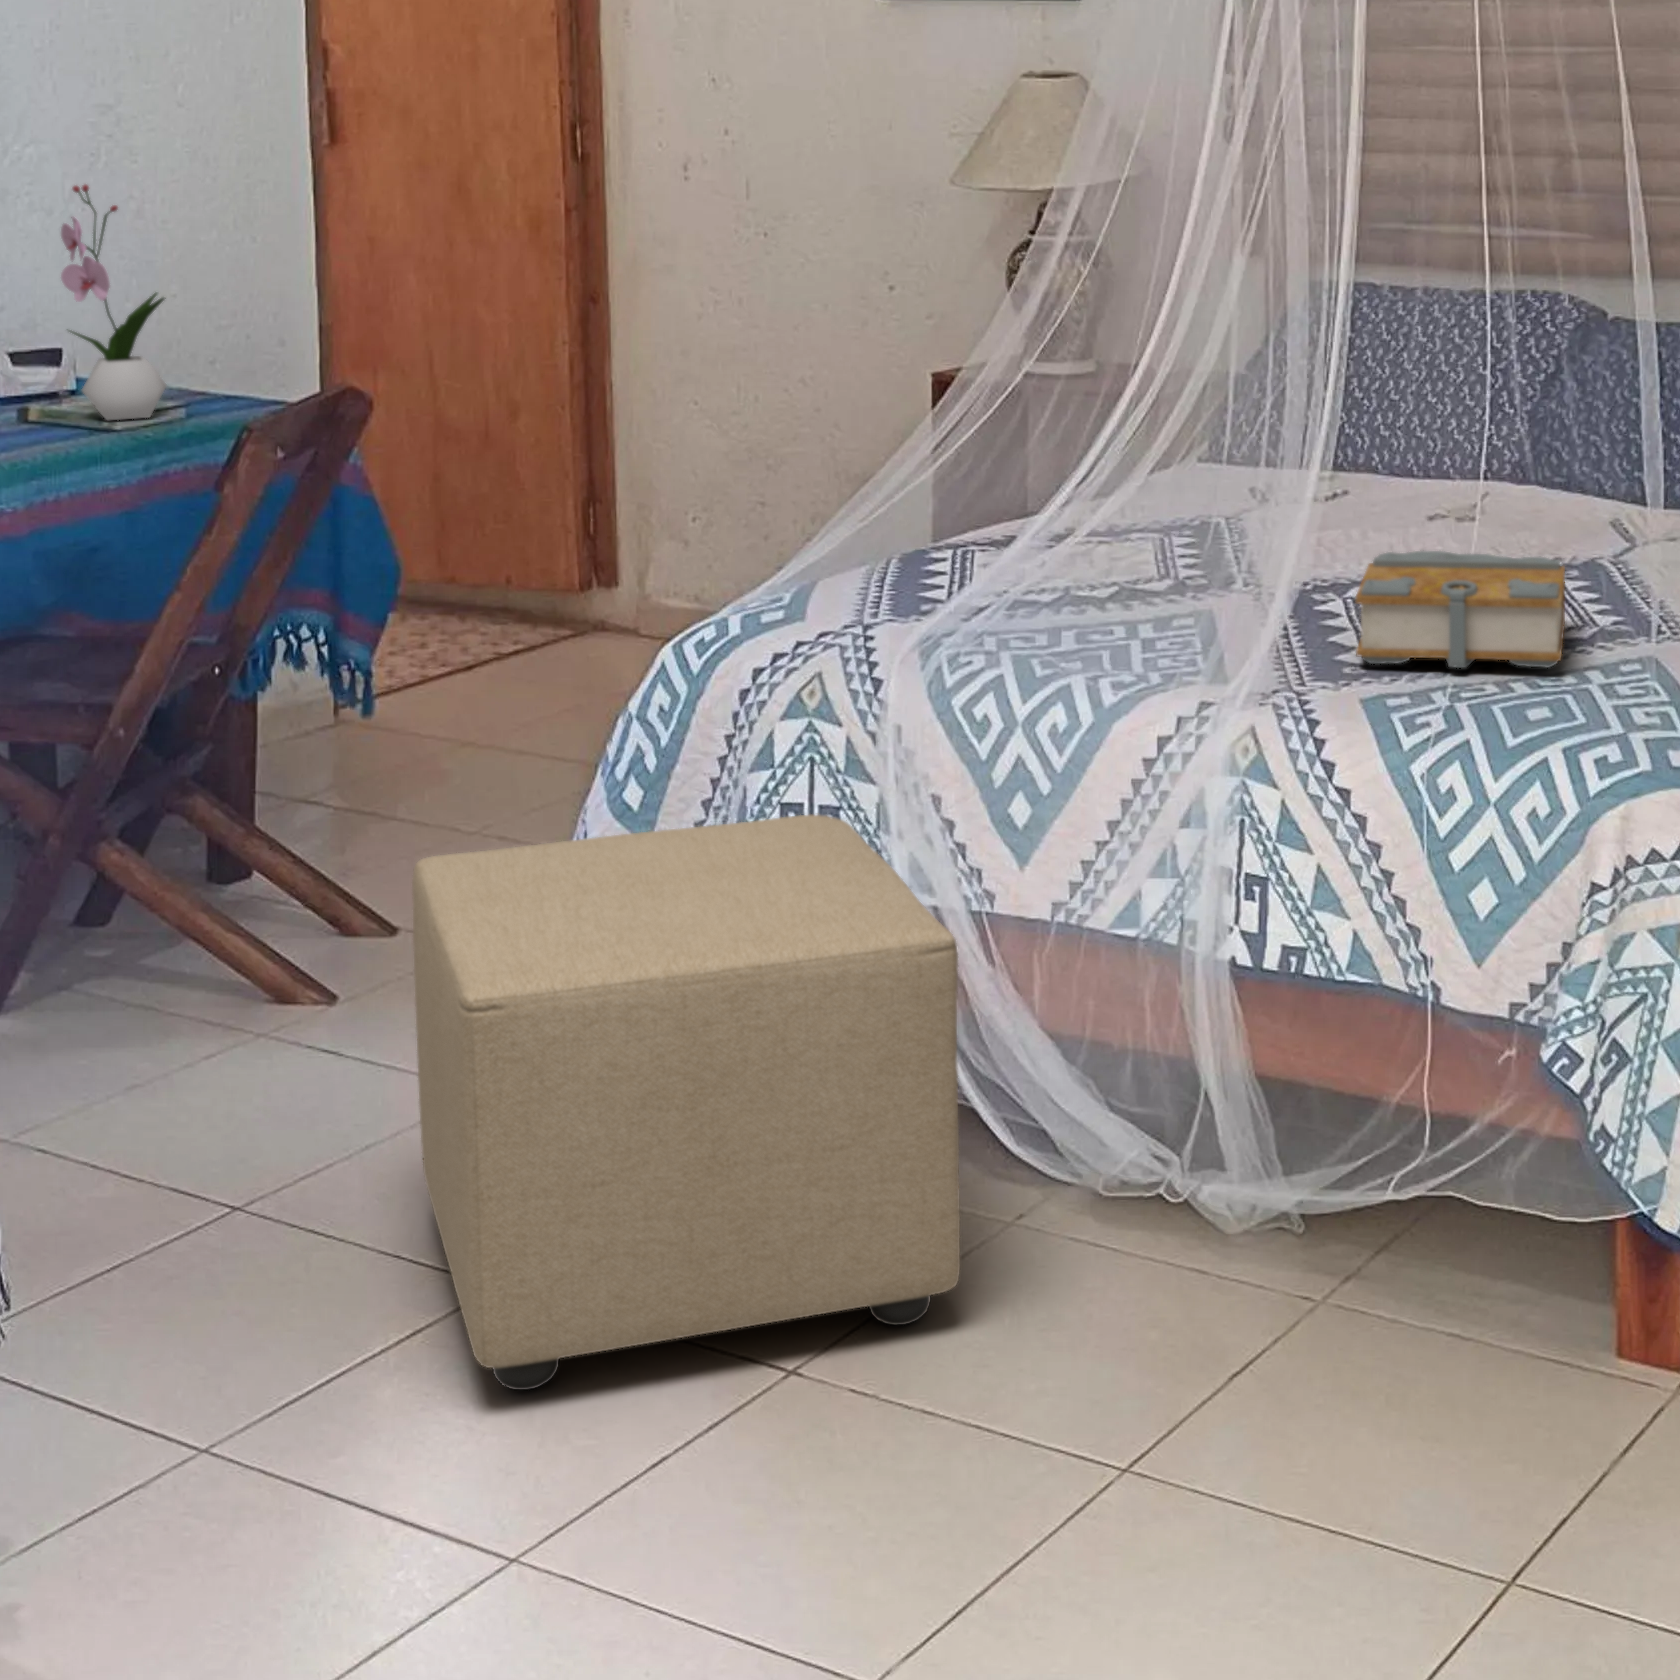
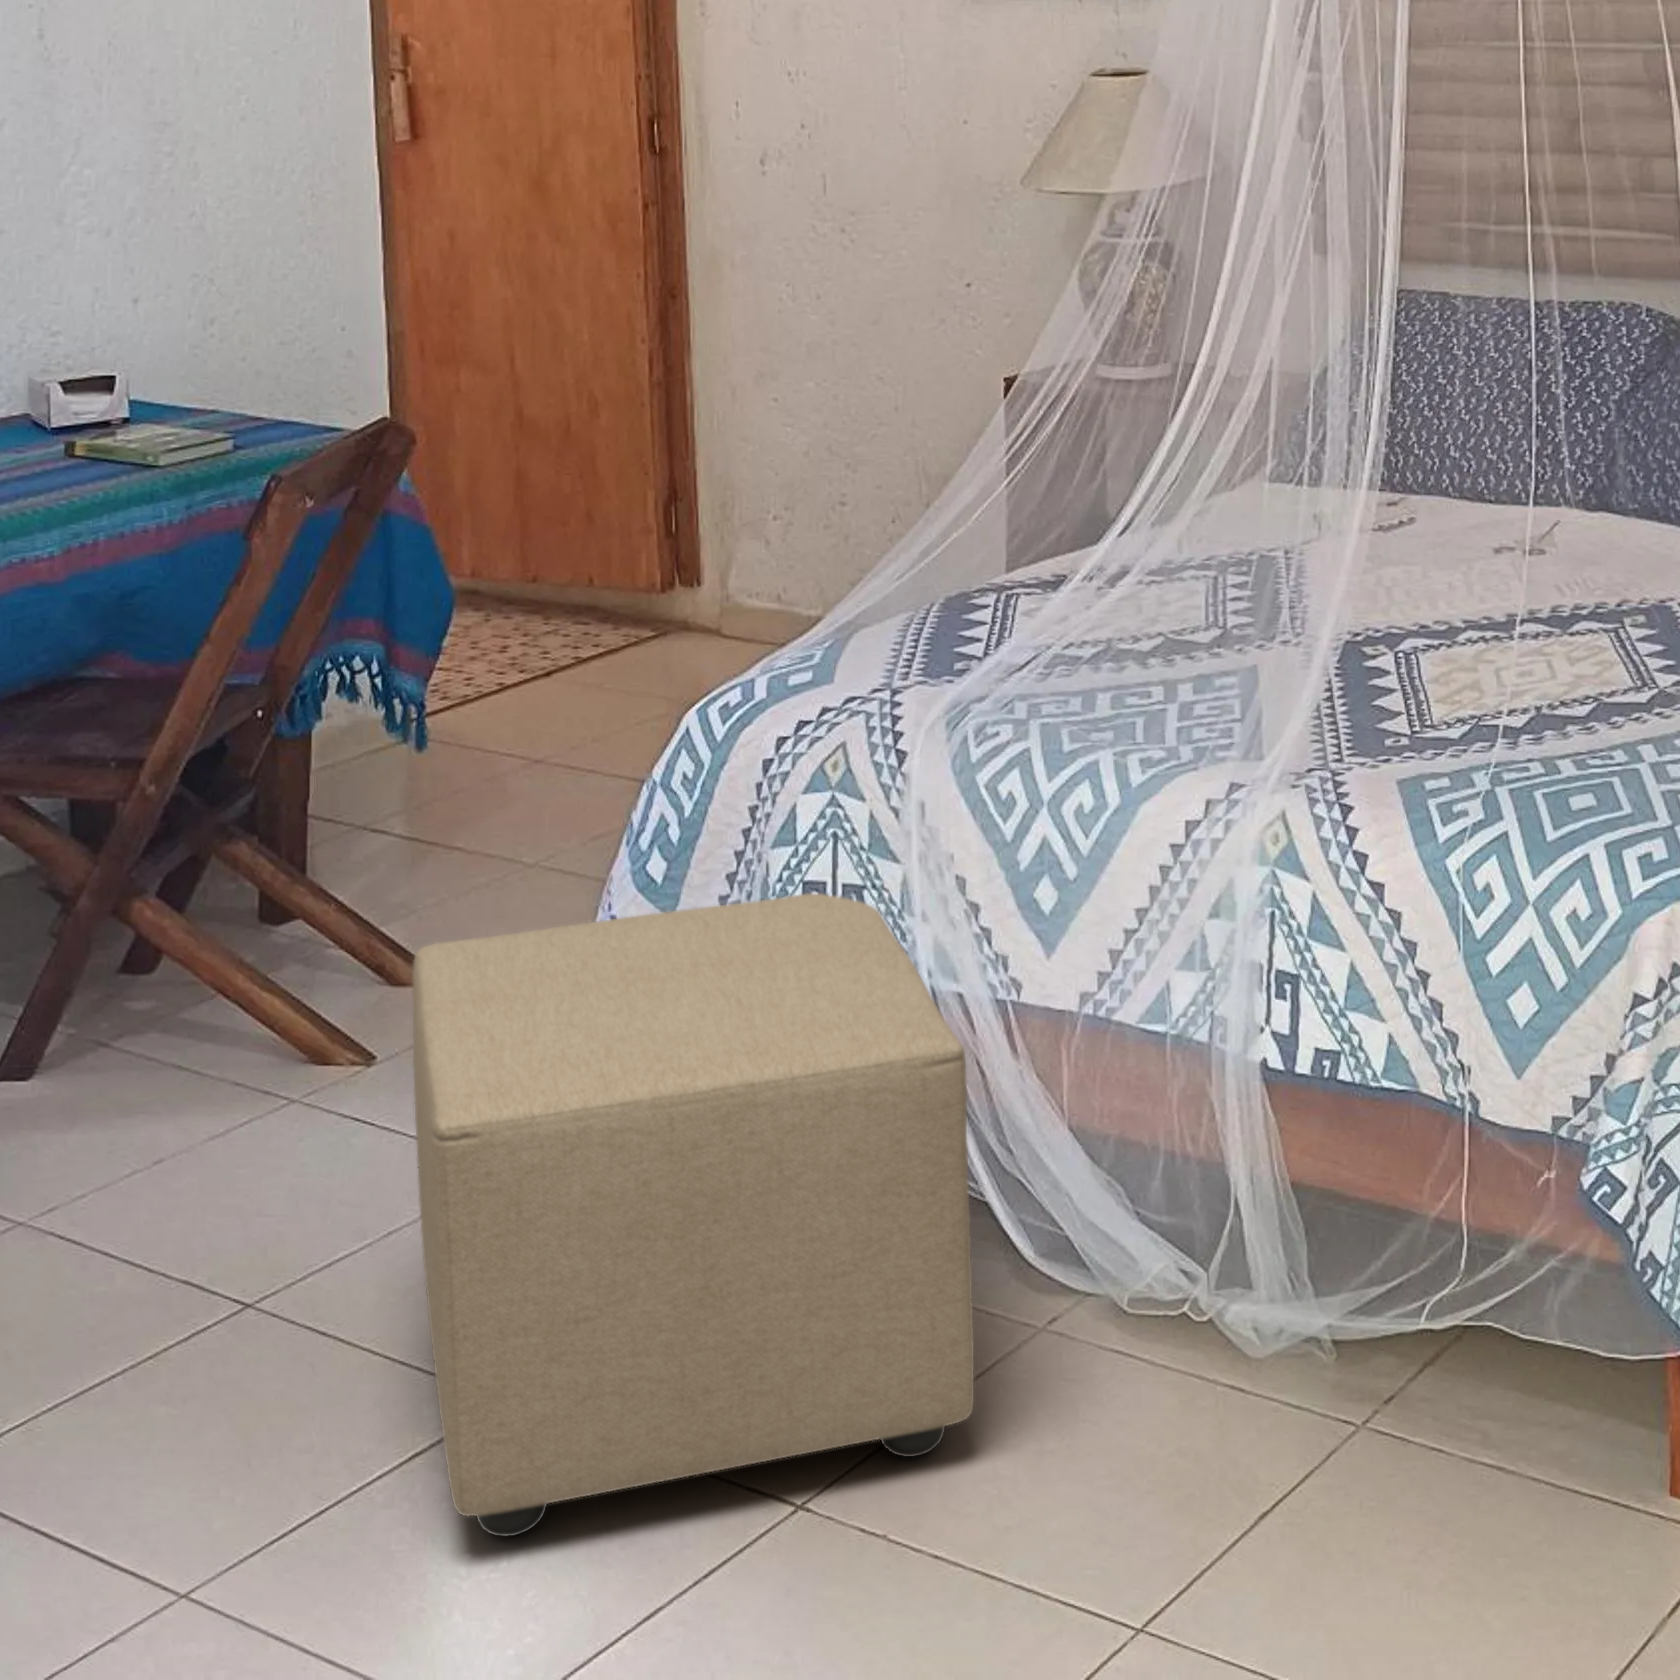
flower arrangement: present [61,185,166,420] -> none [107,214,216,453]
book: present [1355,550,1565,668] -> none [1393,612,1620,744]

